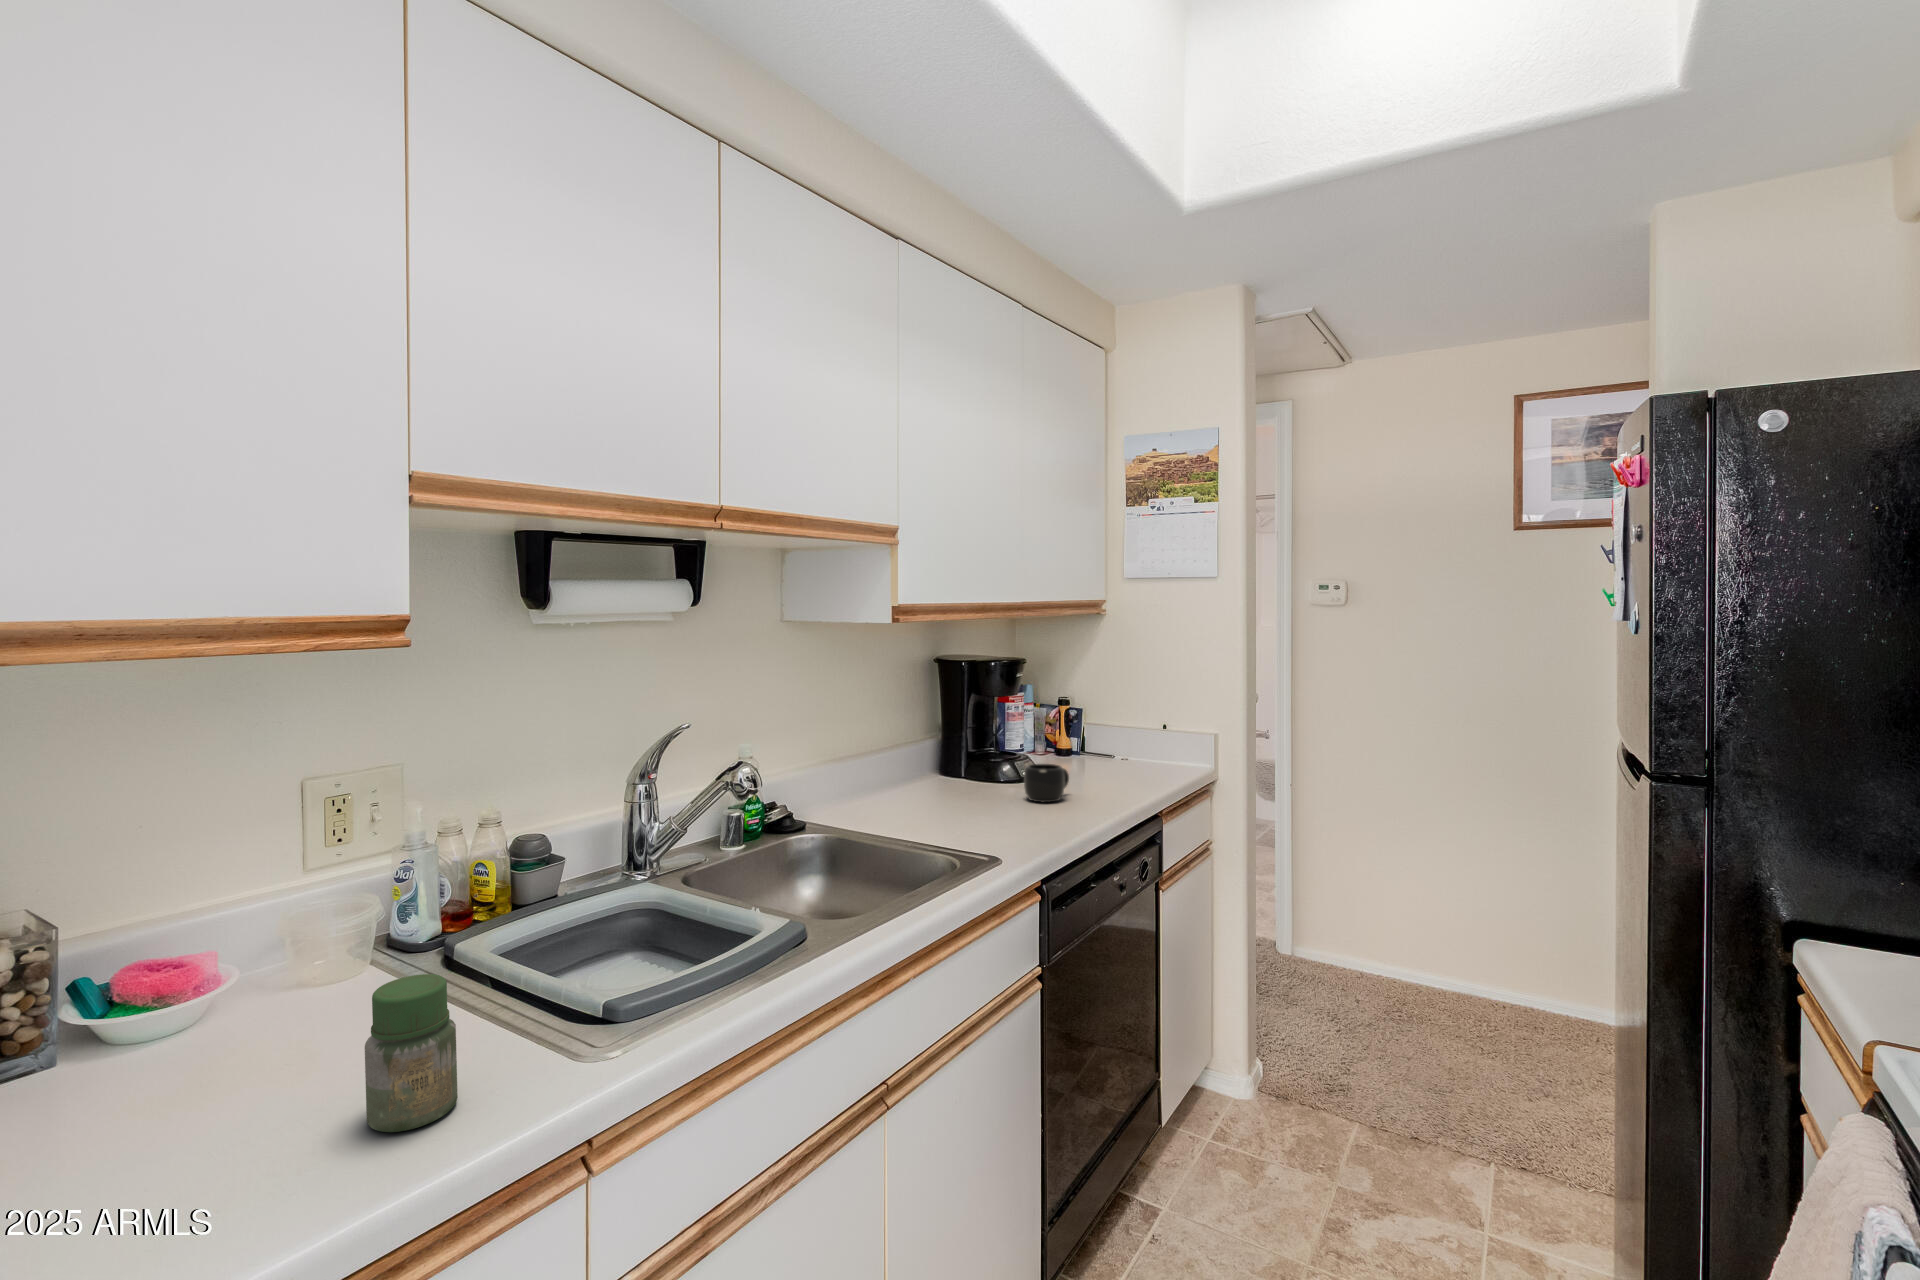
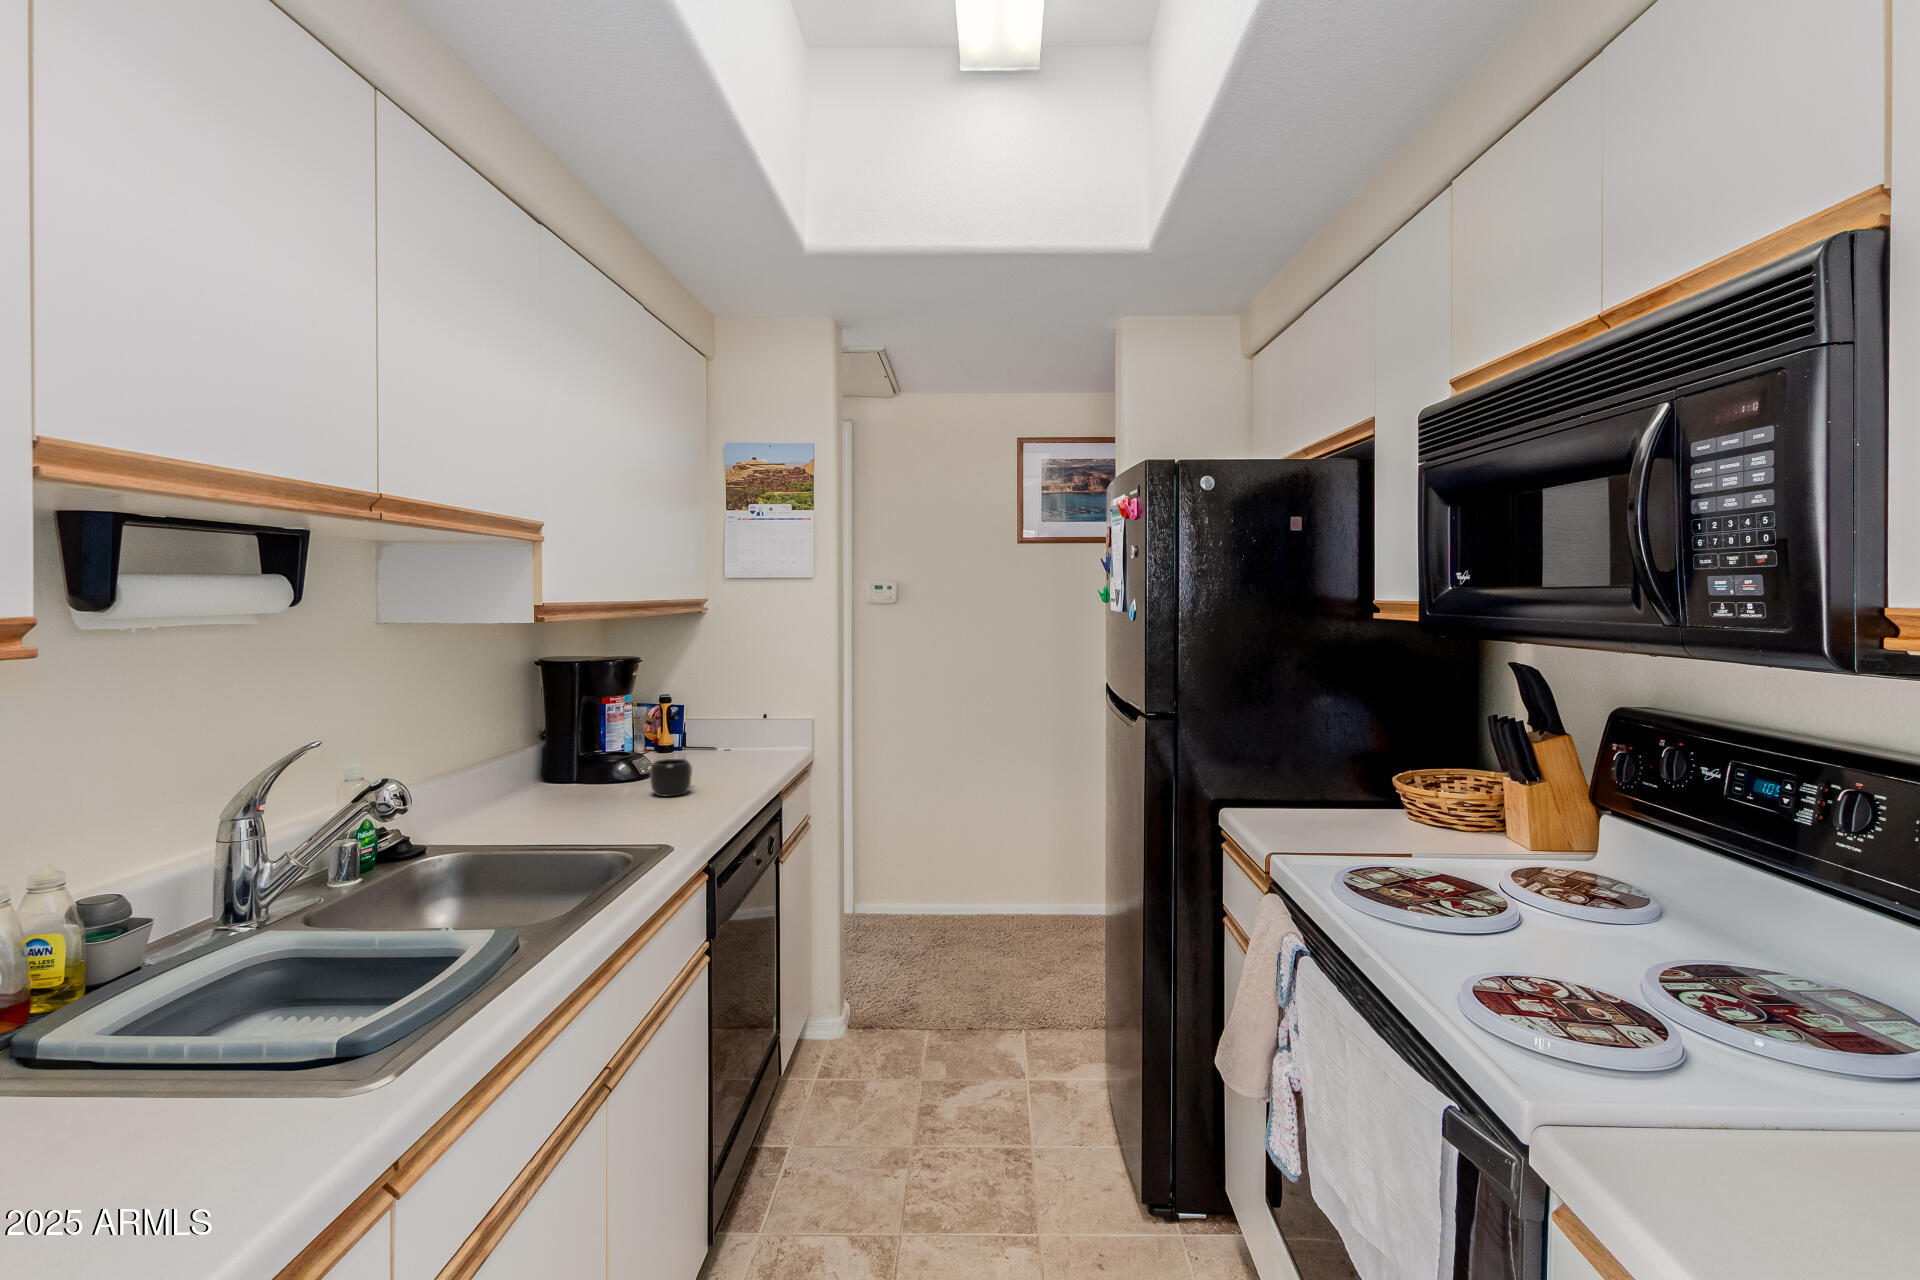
jar: present [365,974,458,1132] -> none [128,1034,242,1211]

